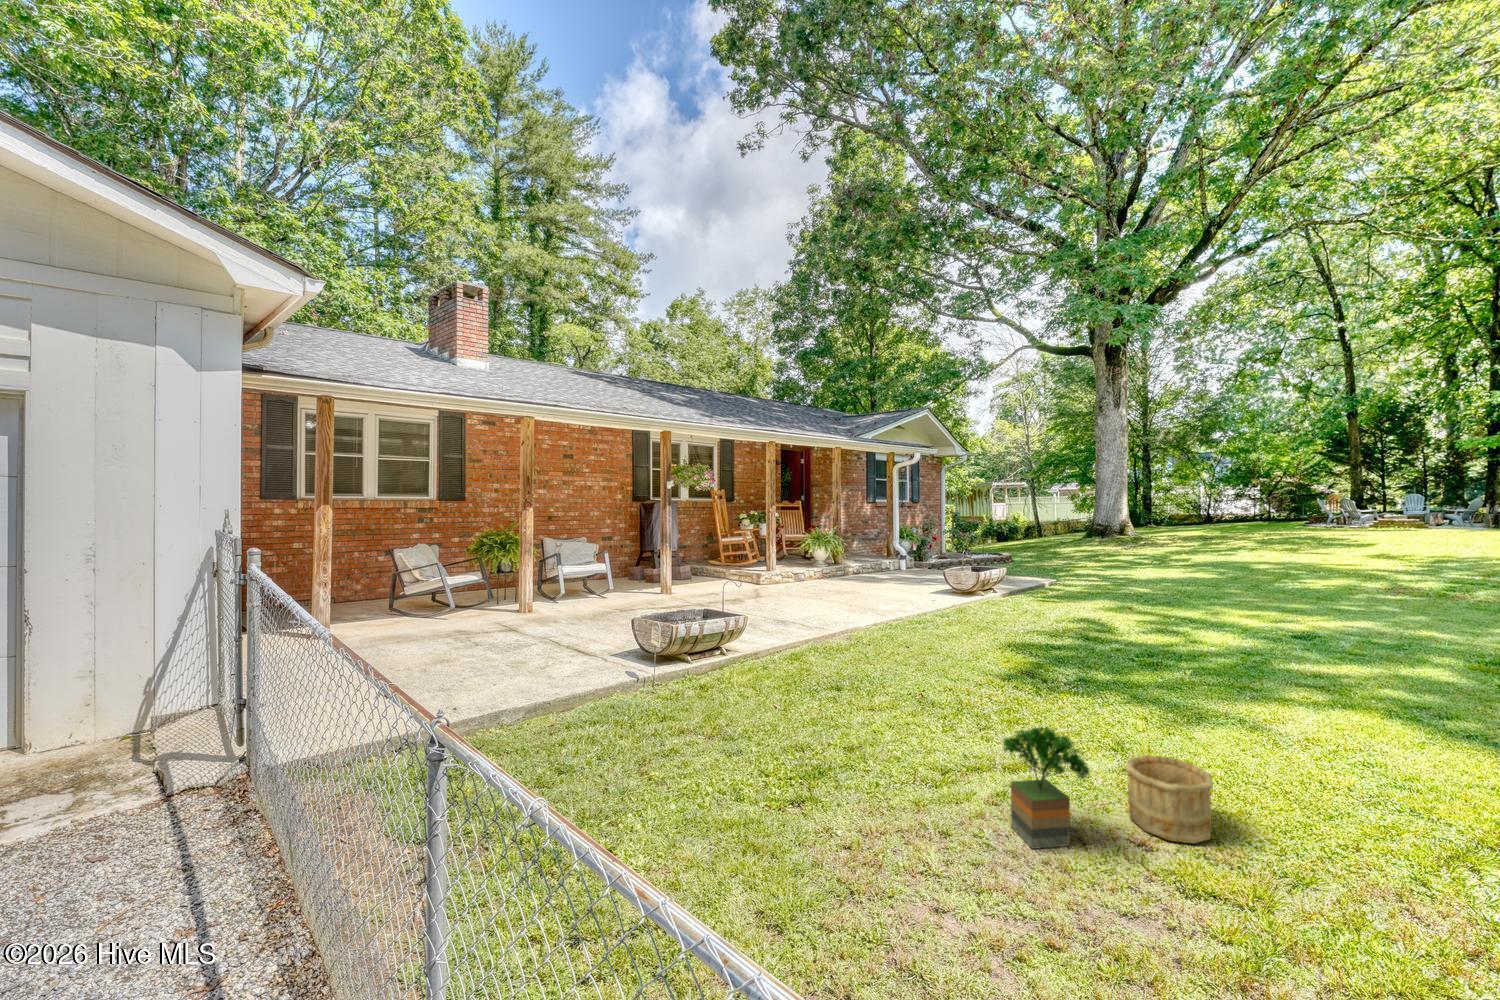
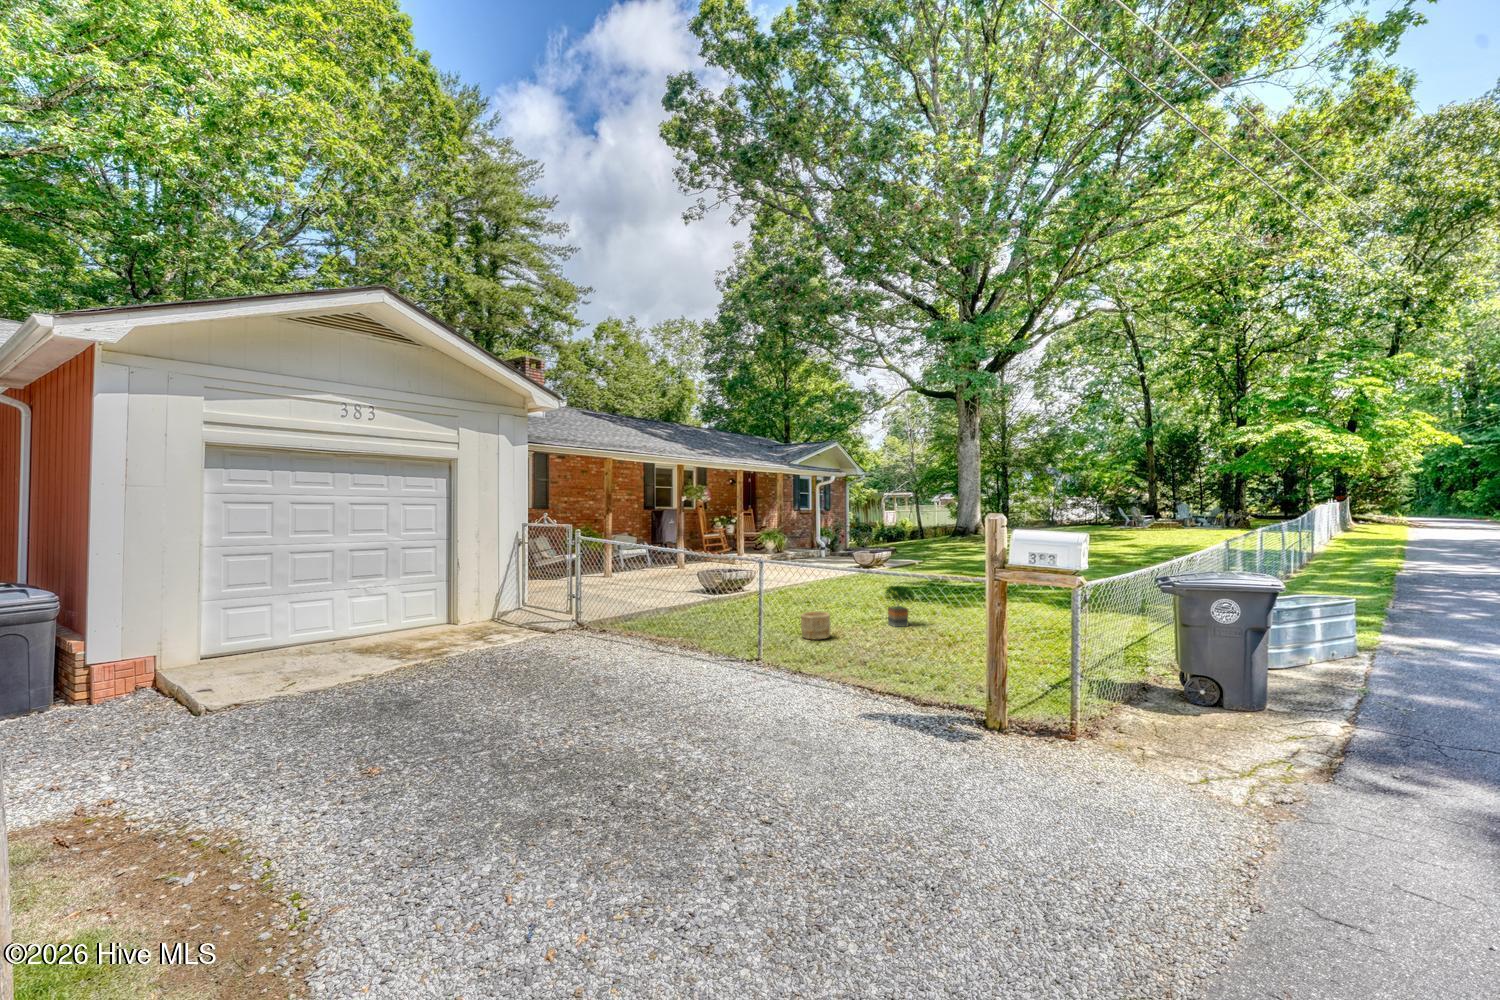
wooden bucket: present [1125,755,1213,843] -> present [800,611,831,639]

